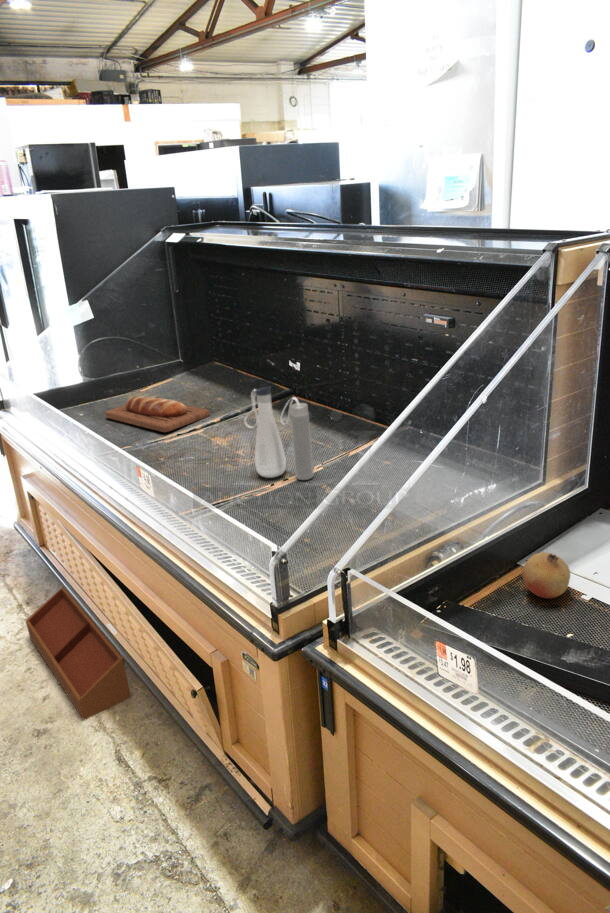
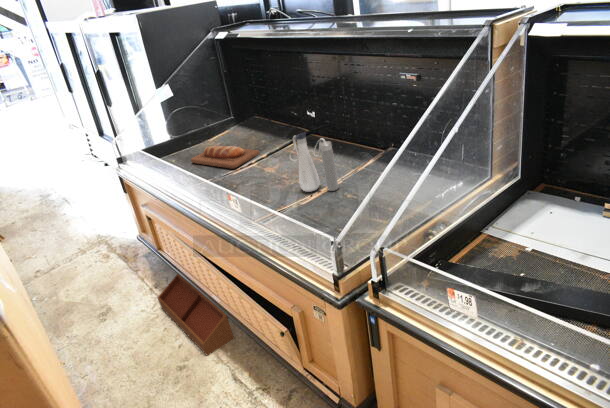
fruit: present [522,552,570,598] -> none [487,222,518,251]

